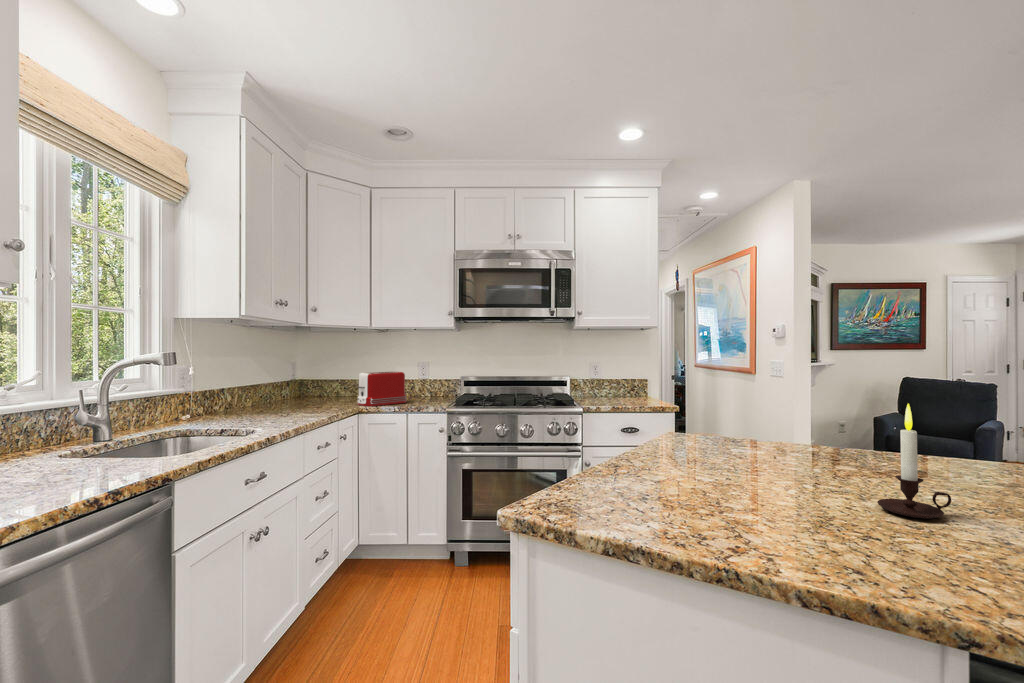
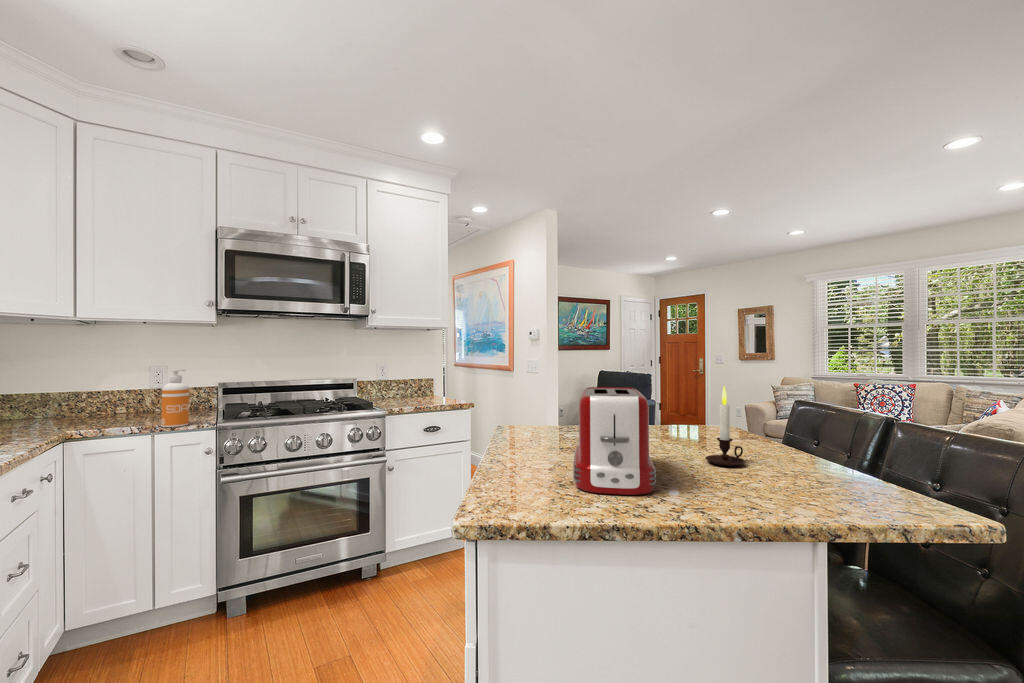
soap dispenser: none [413,365,430,409] -> present [162,370,189,427]
toaster: present [357,372,406,406] -> present [573,387,656,495]

